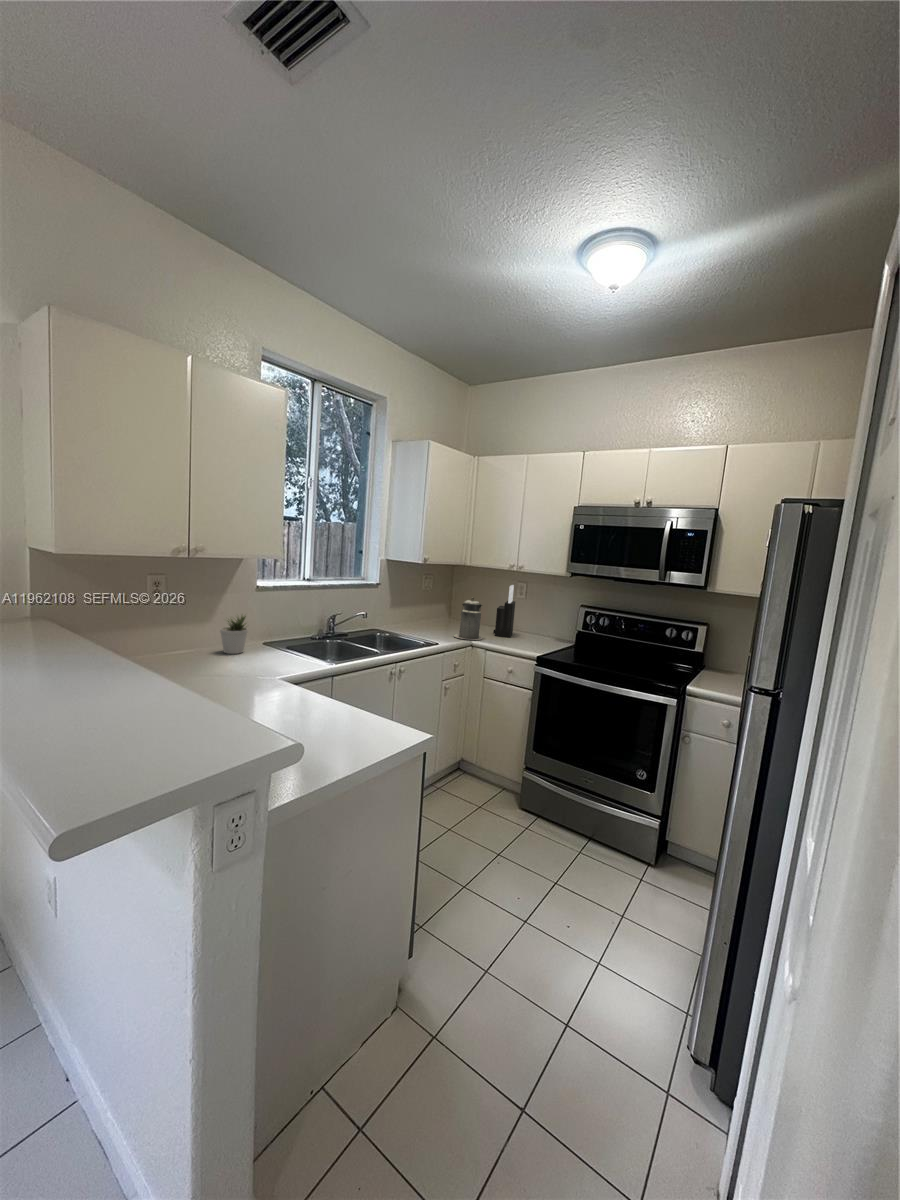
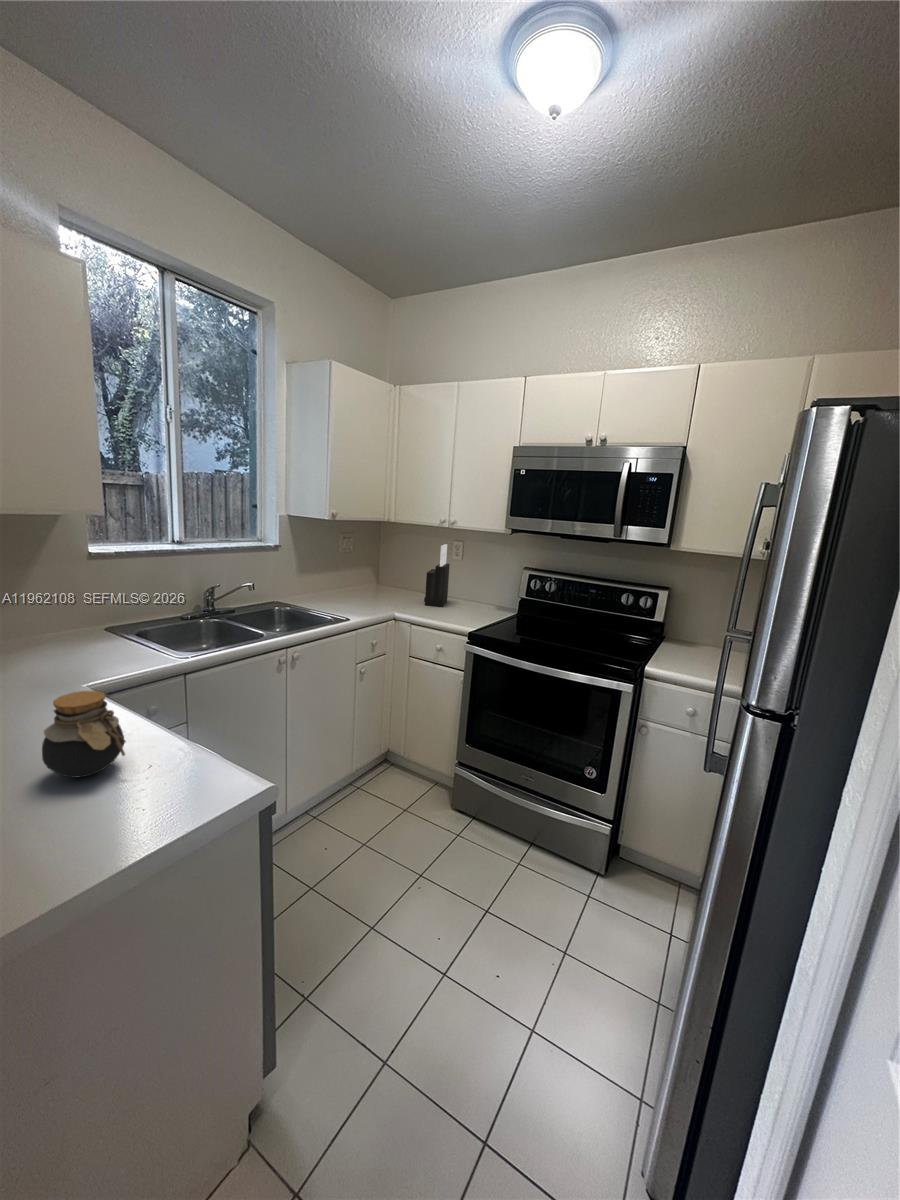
canister: present [454,597,482,640] -> none [374,560,409,612]
potted plant: present [220,616,248,654] -> none [31,590,76,646]
jar: none [297,669,344,722] -> present [42,690,126,778]

